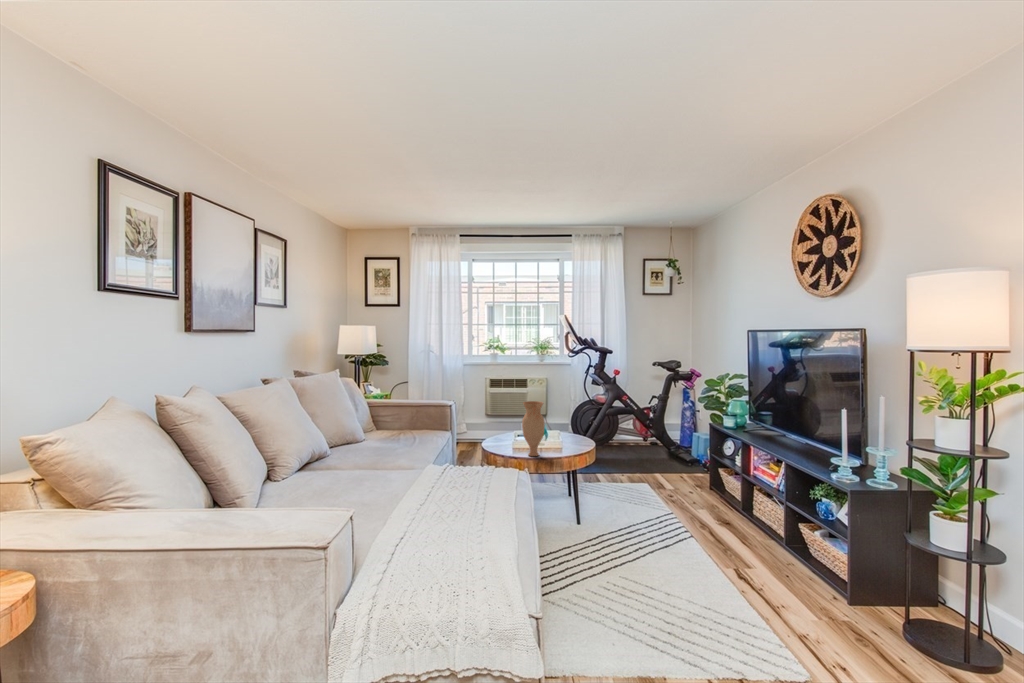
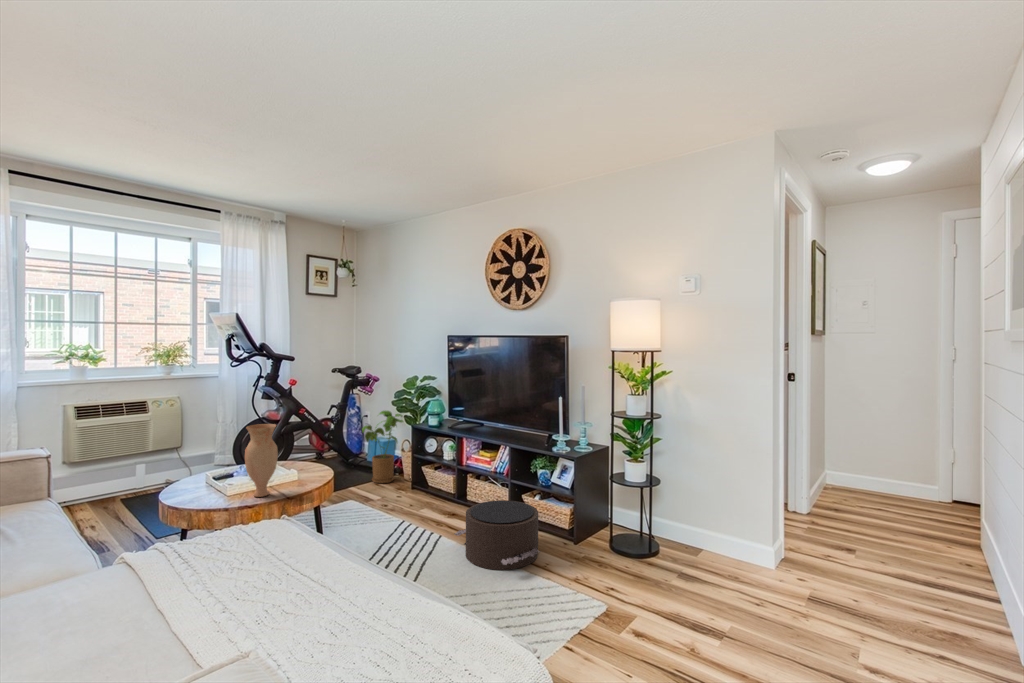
house plant: none [666,404,709,476] -> present [362,411,403,483]
pouf: none [693,514,786,598] -> present [454,500,540,570]

